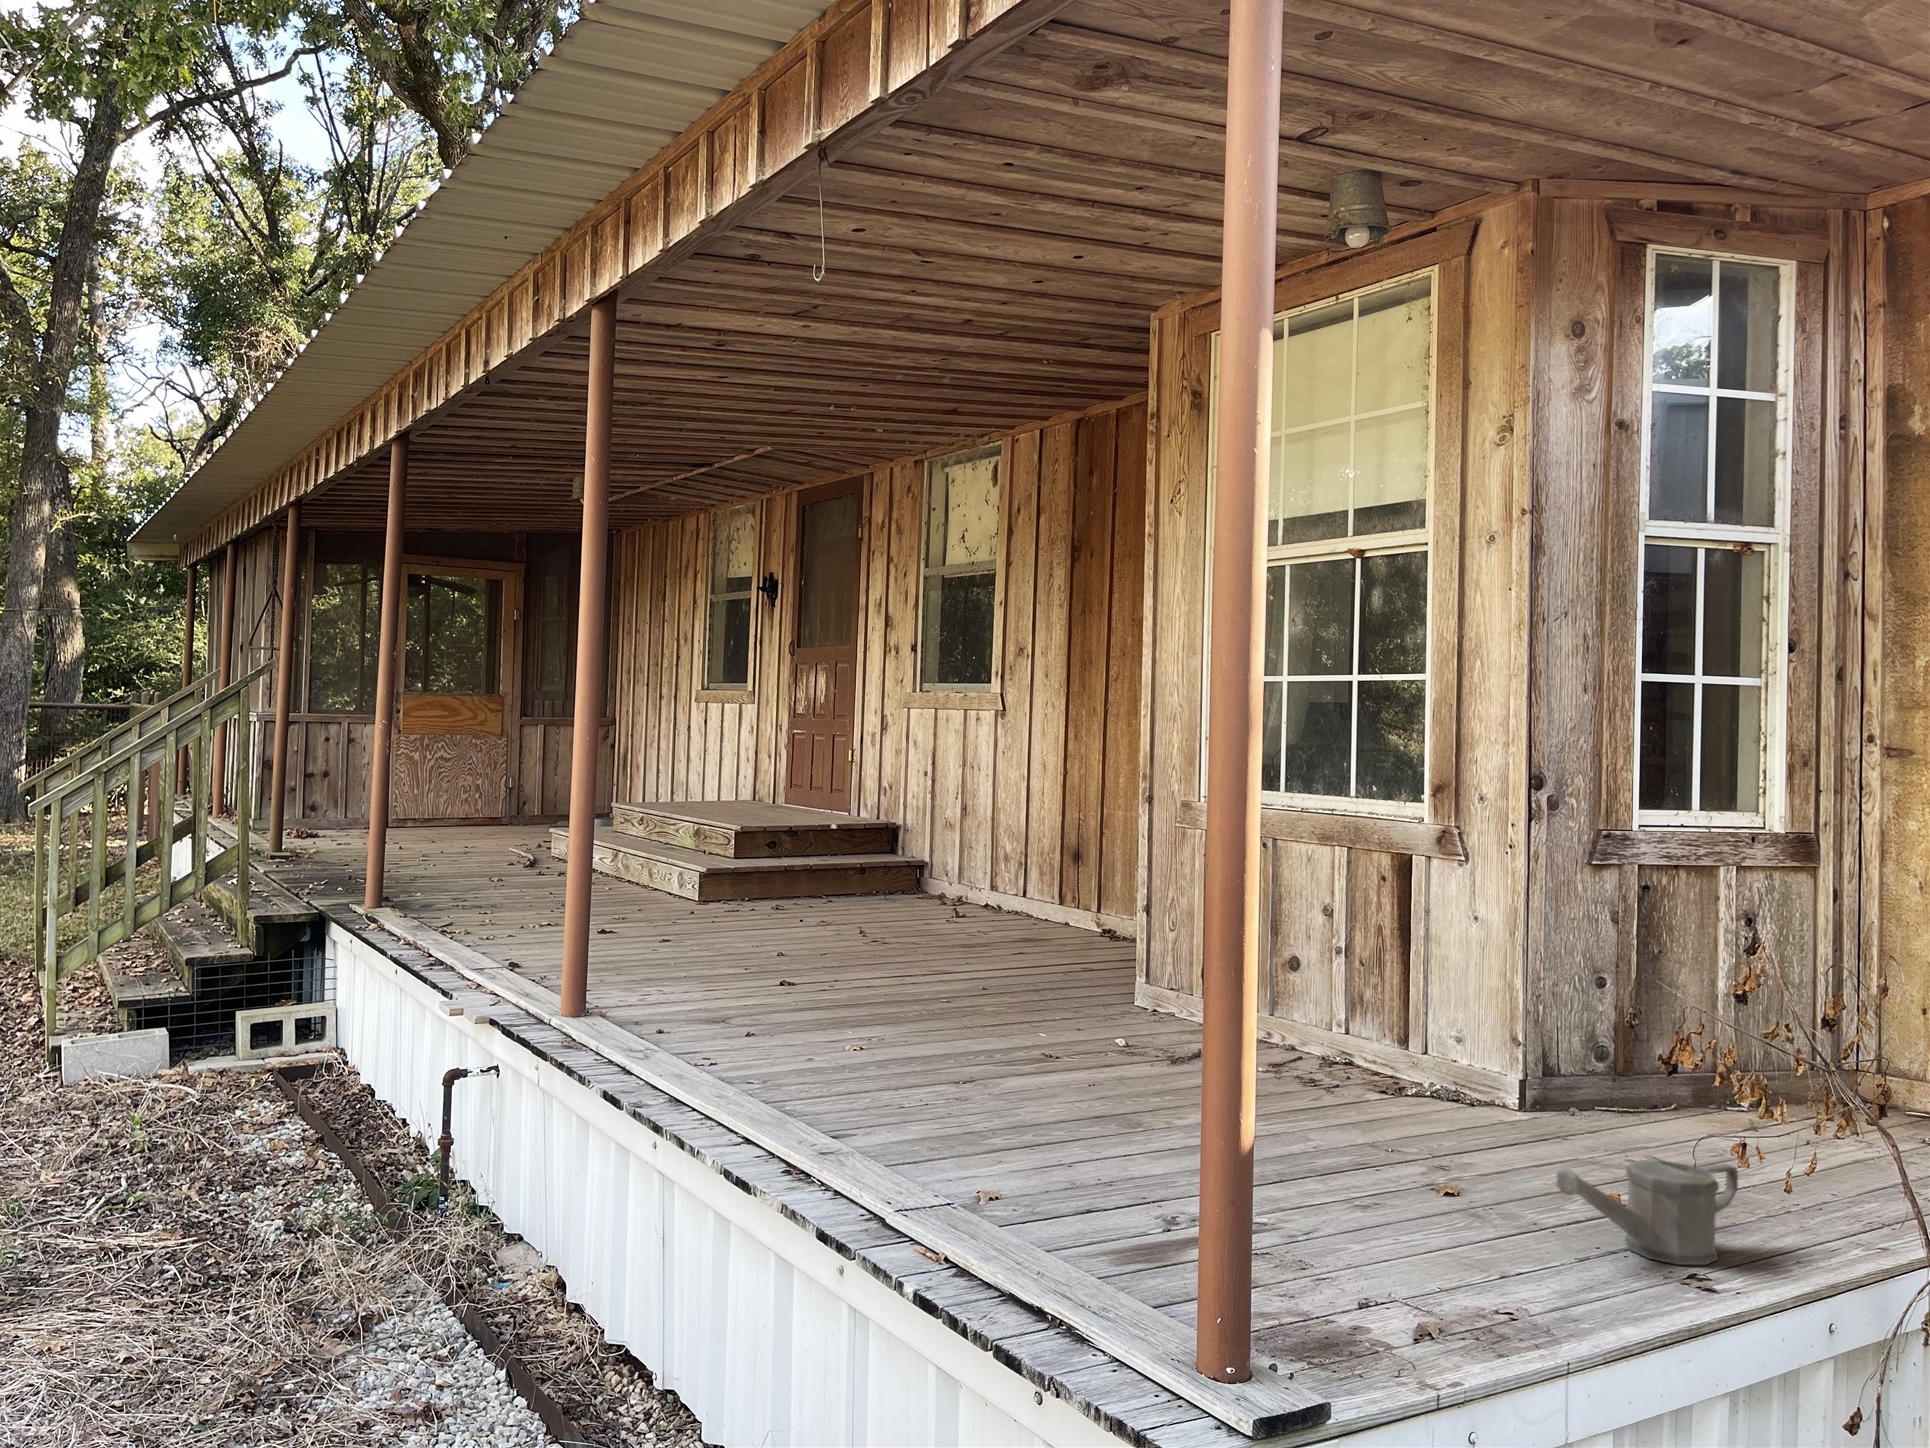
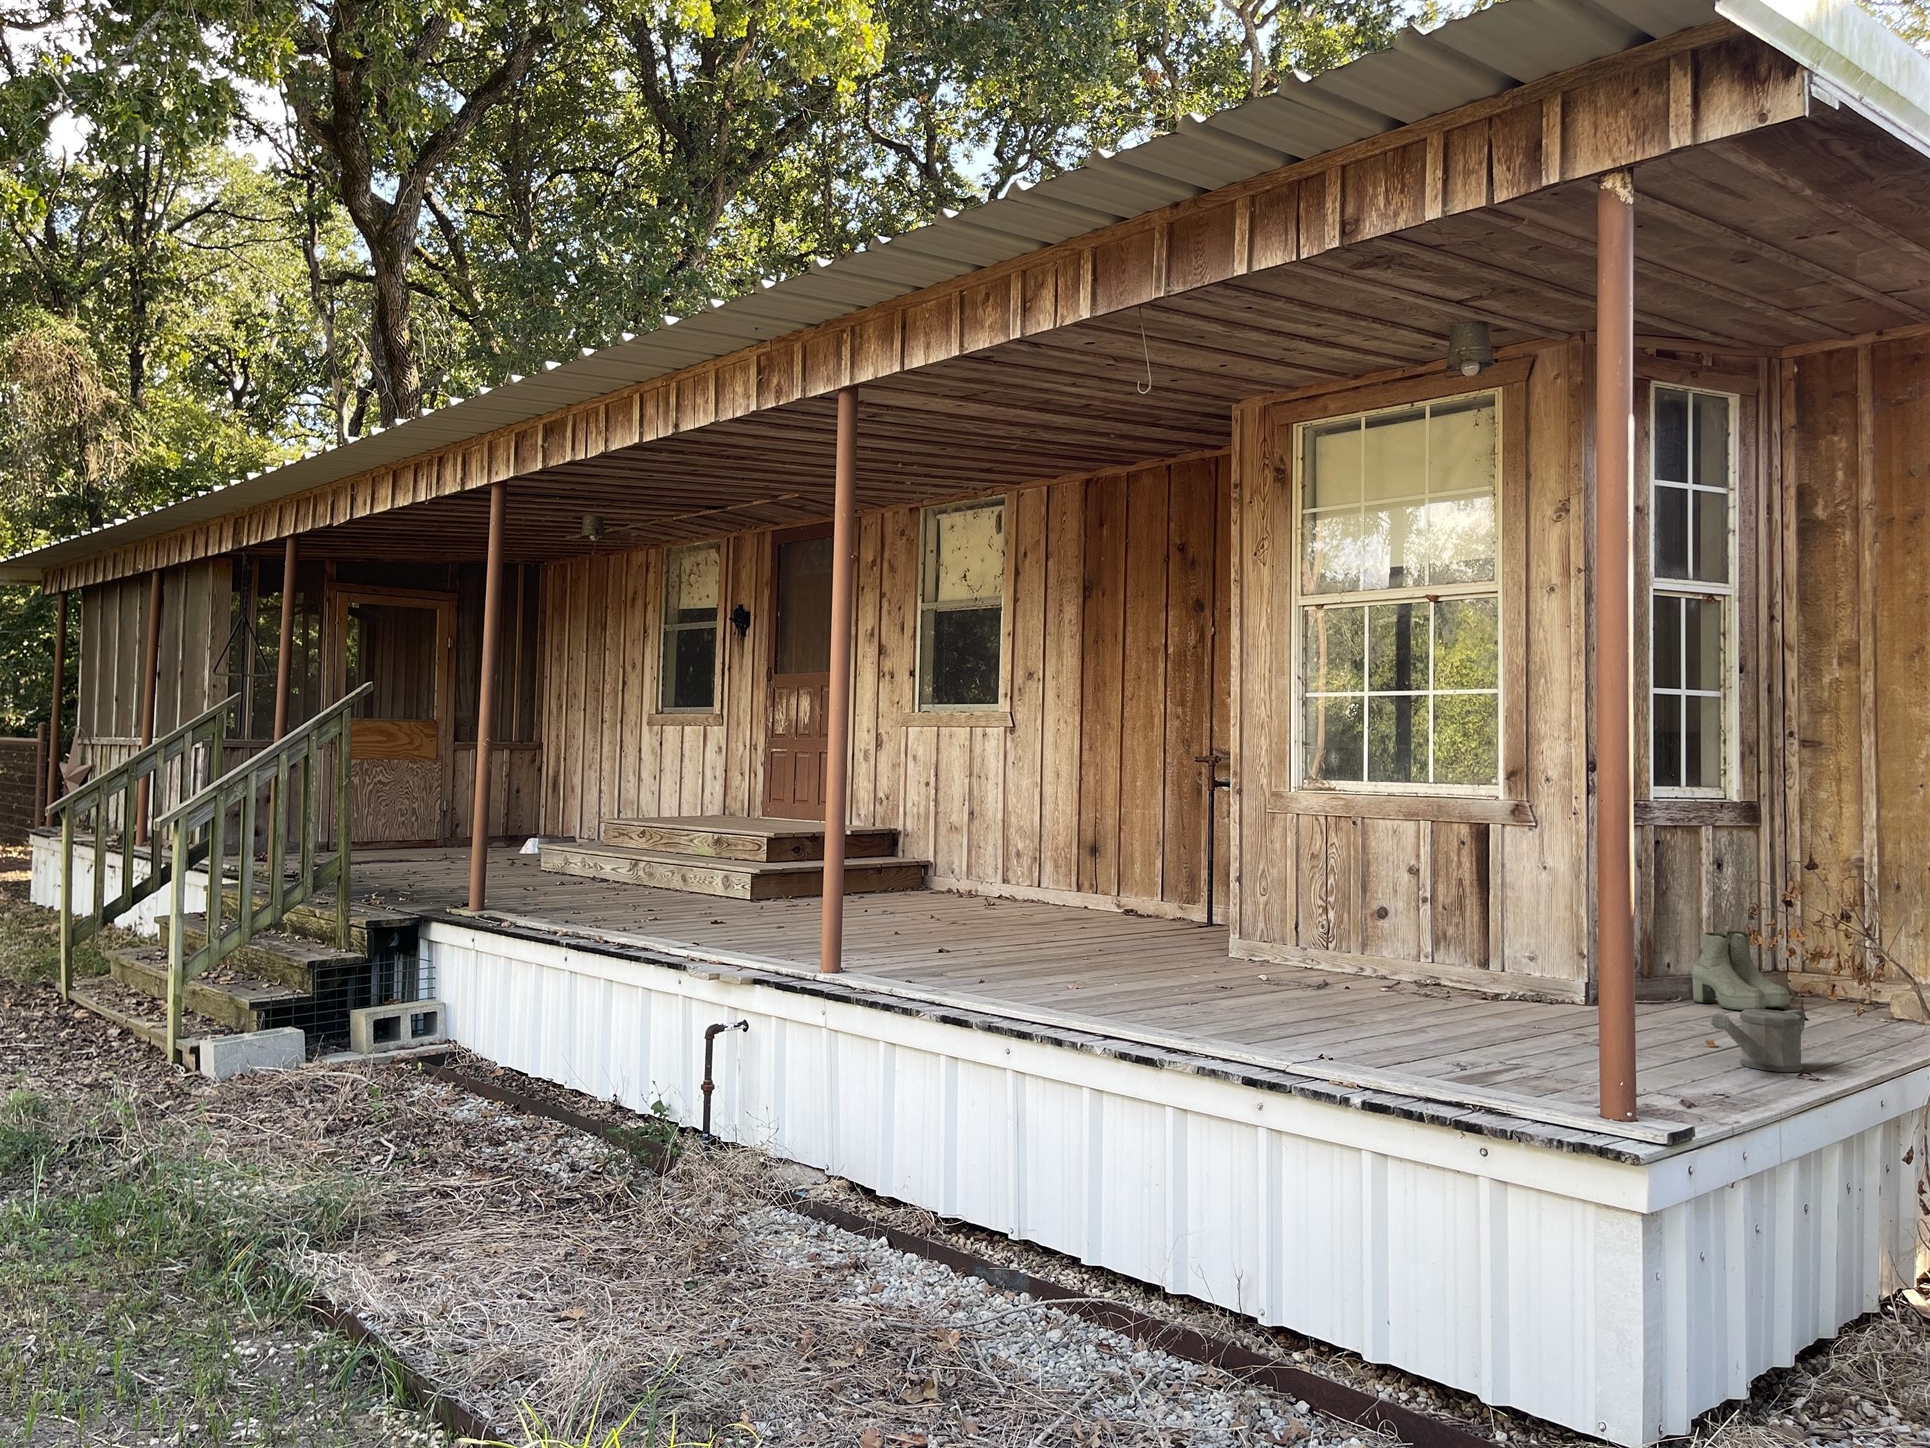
boots: none [1689,1016,1826,1136] -> present [1692,931,1790,1011]

